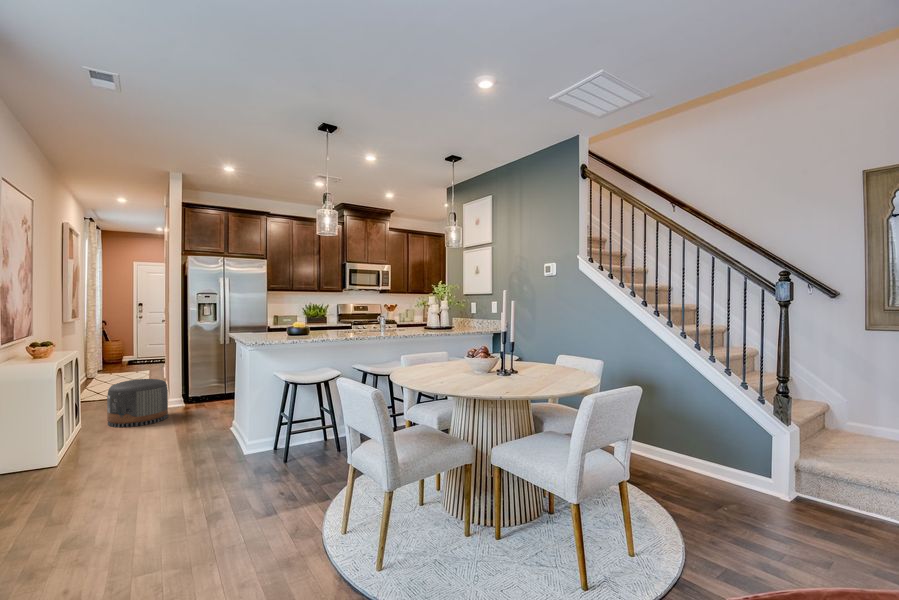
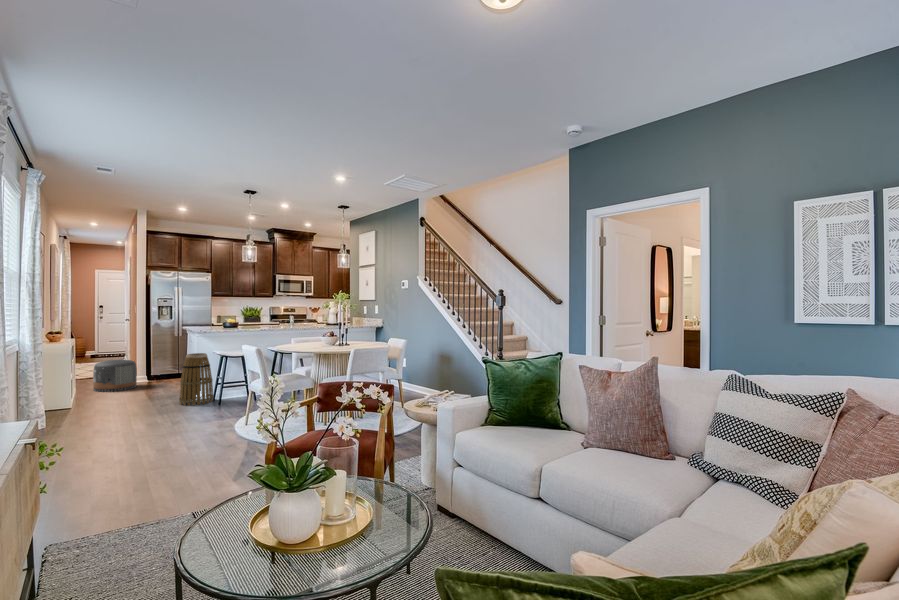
basket: none [223,377,276,465] -> present [179,353,214,405]

